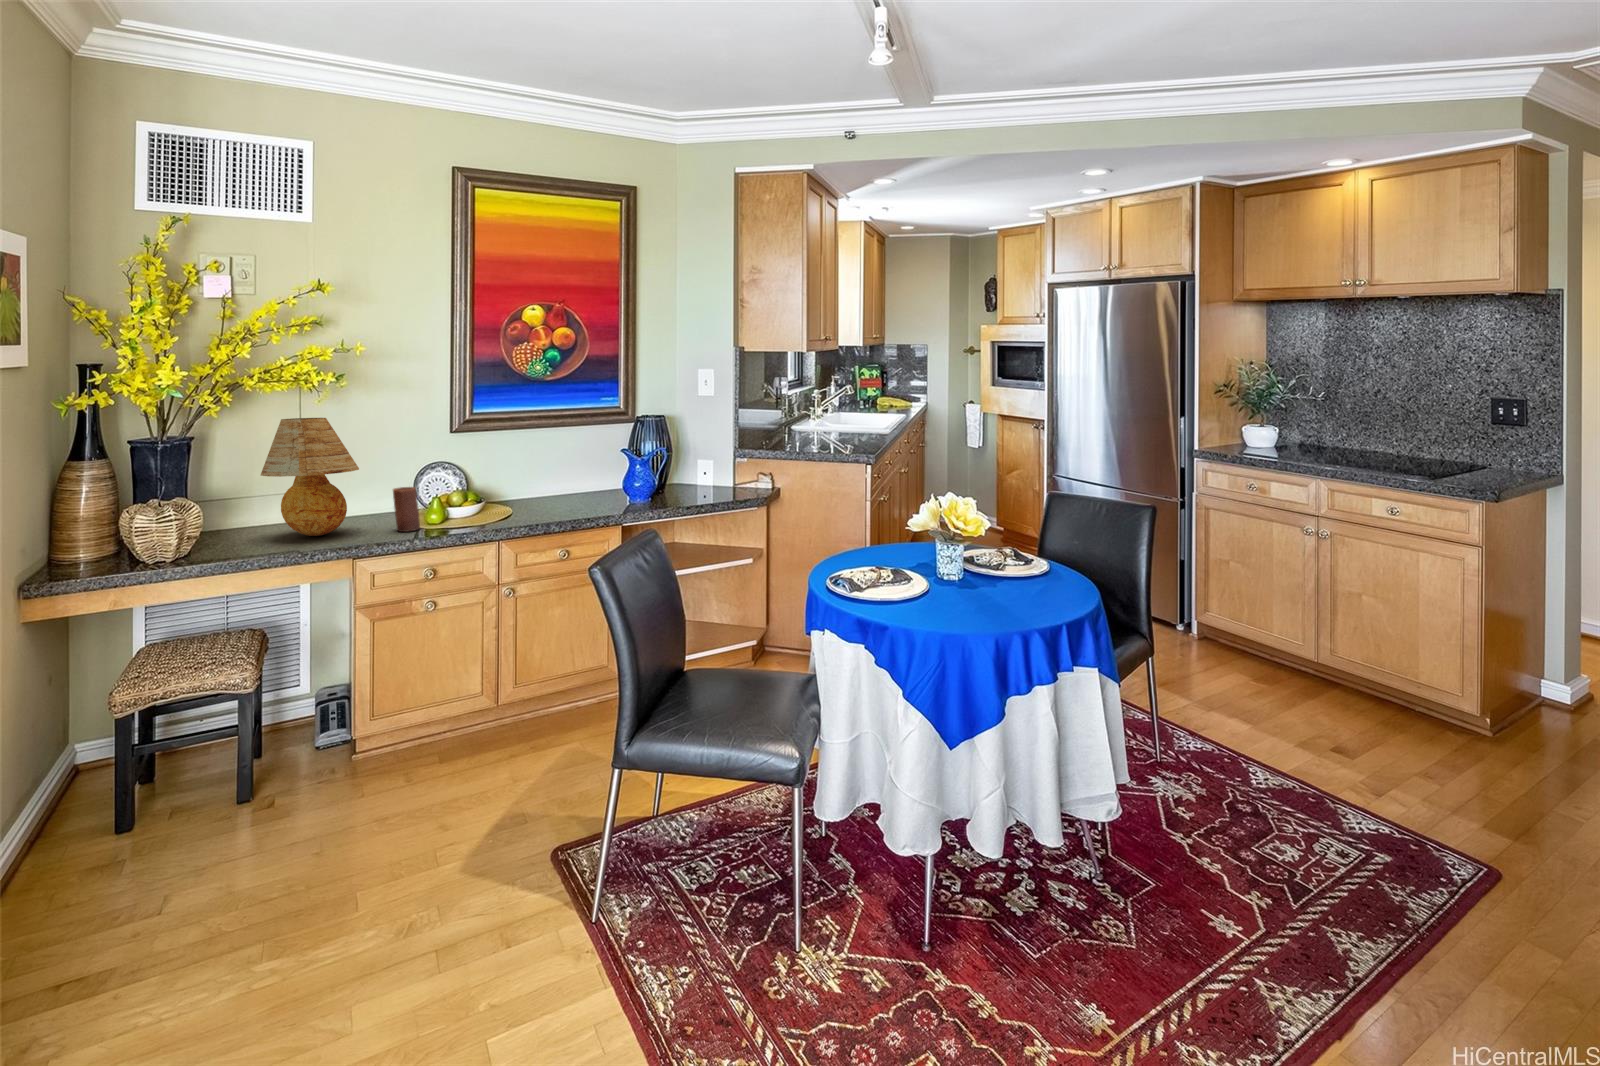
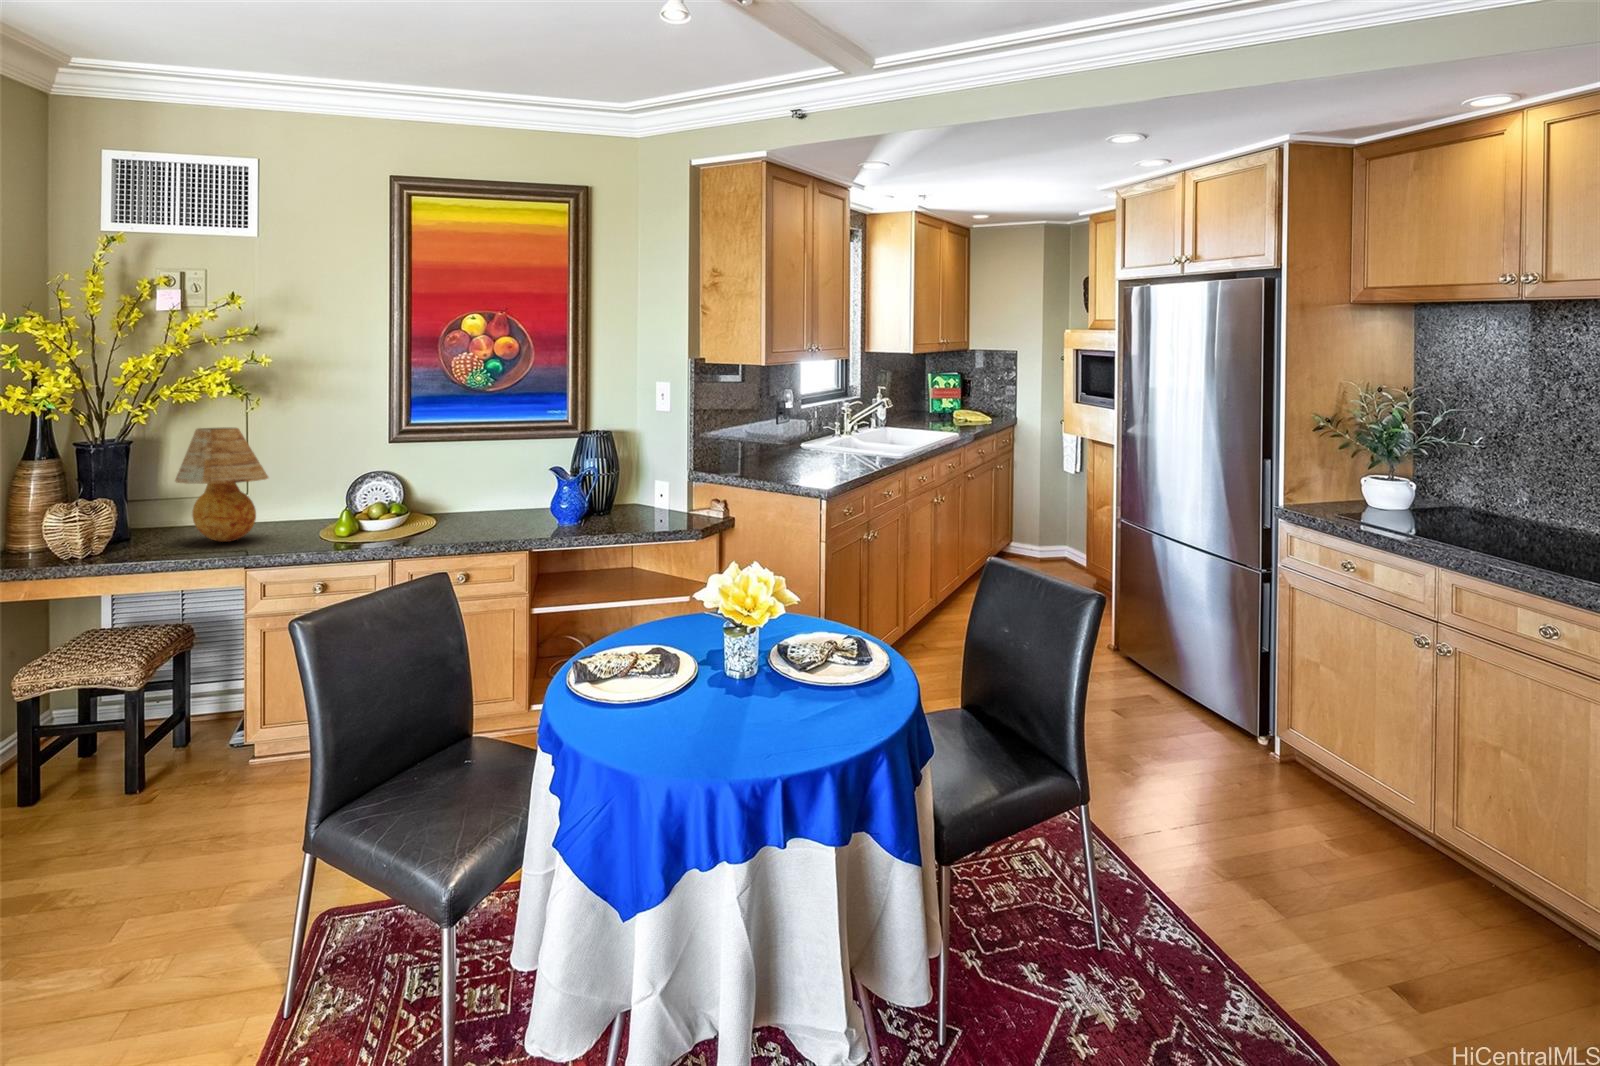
candle: present [393,487,420,532] -> none [296,498,323,543]

